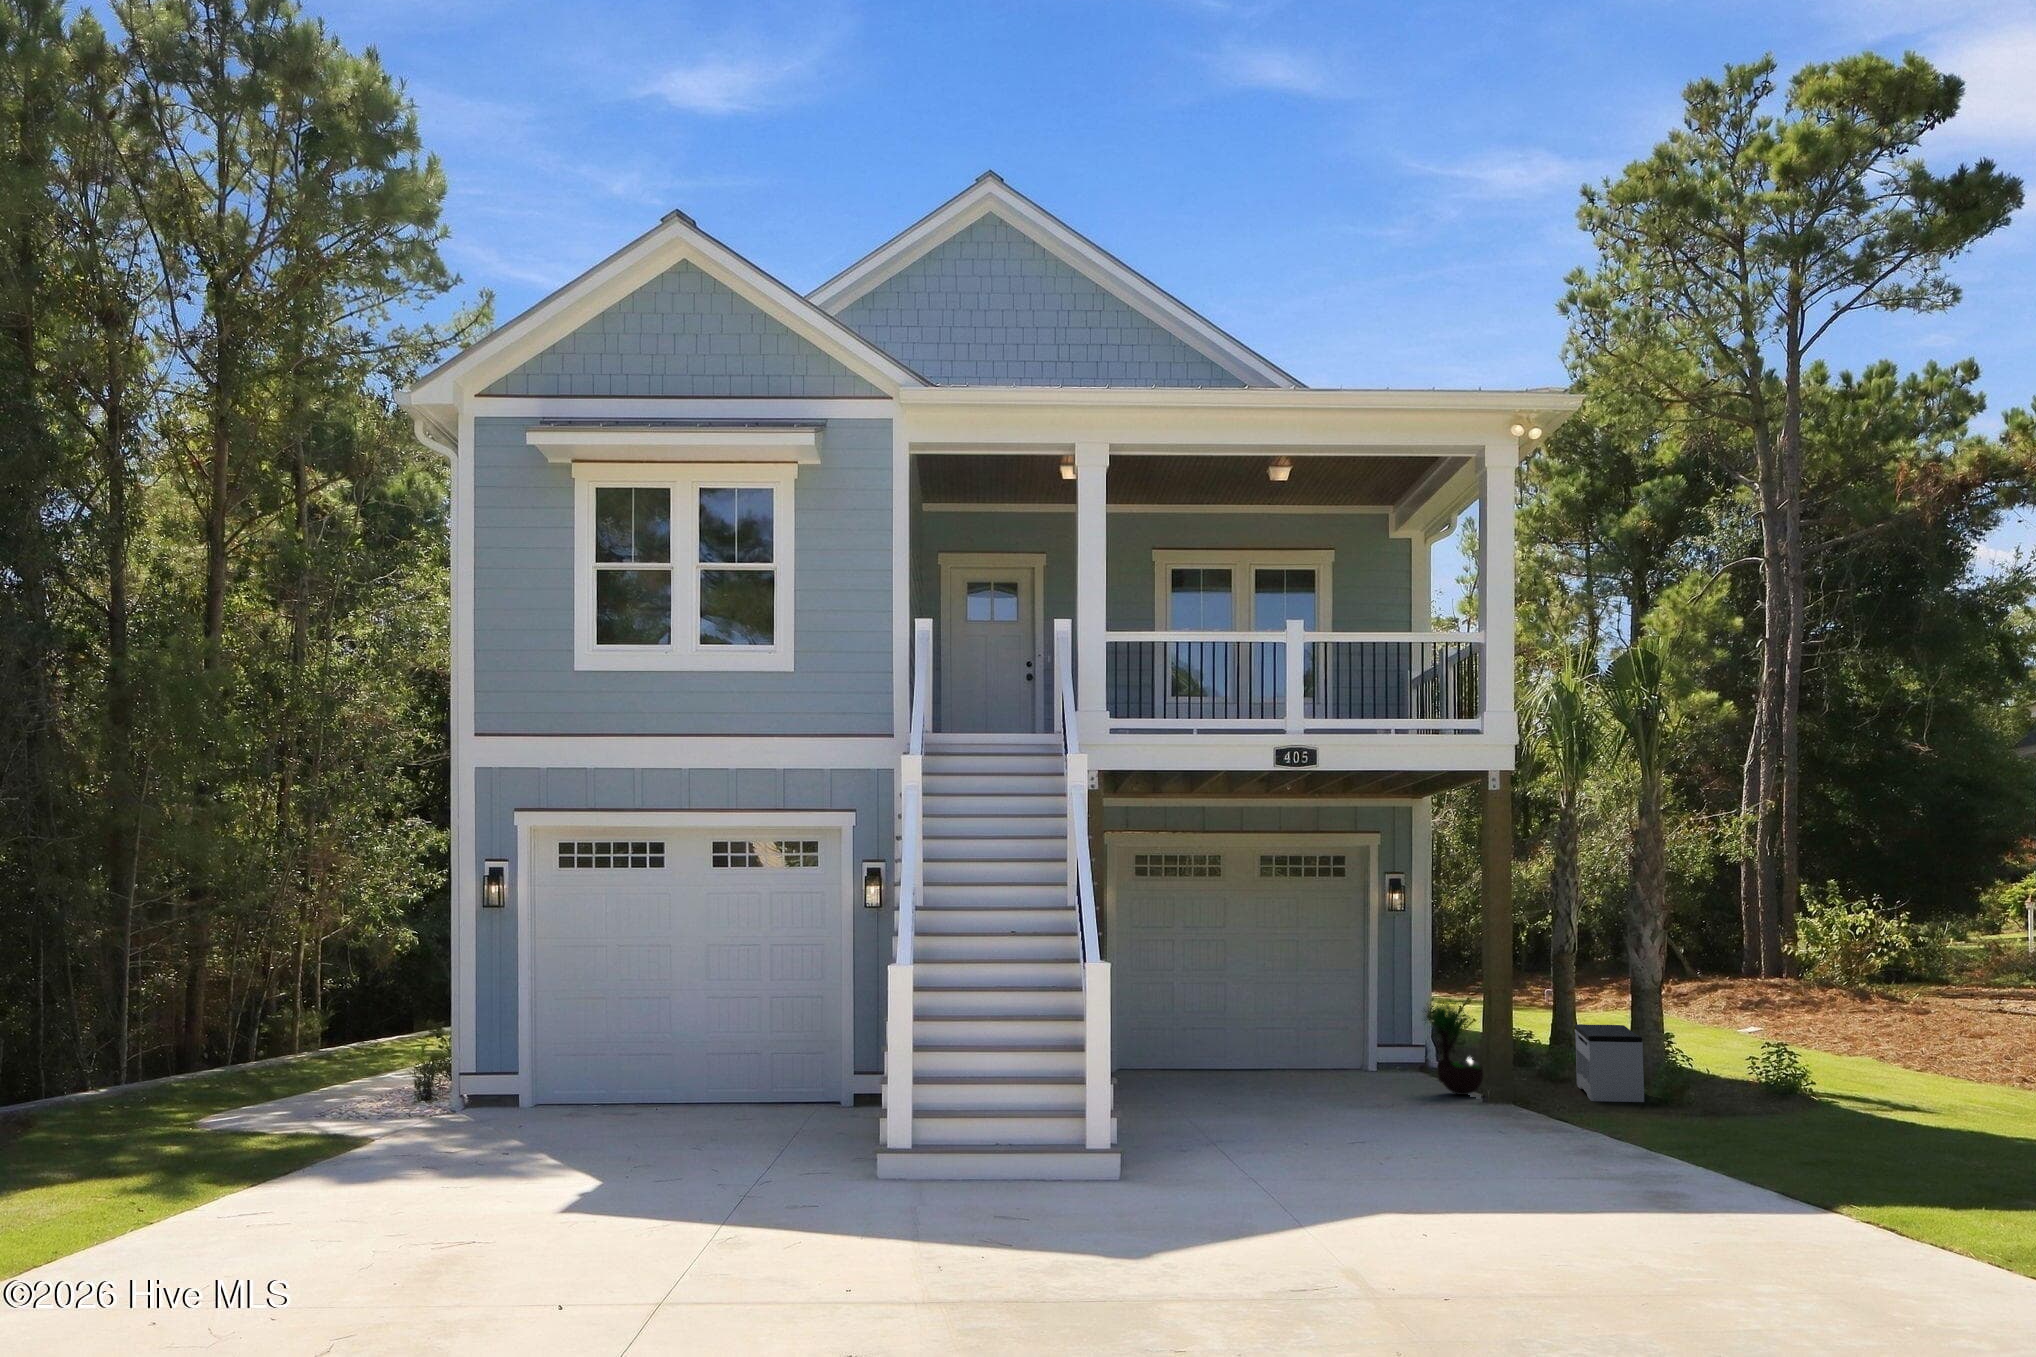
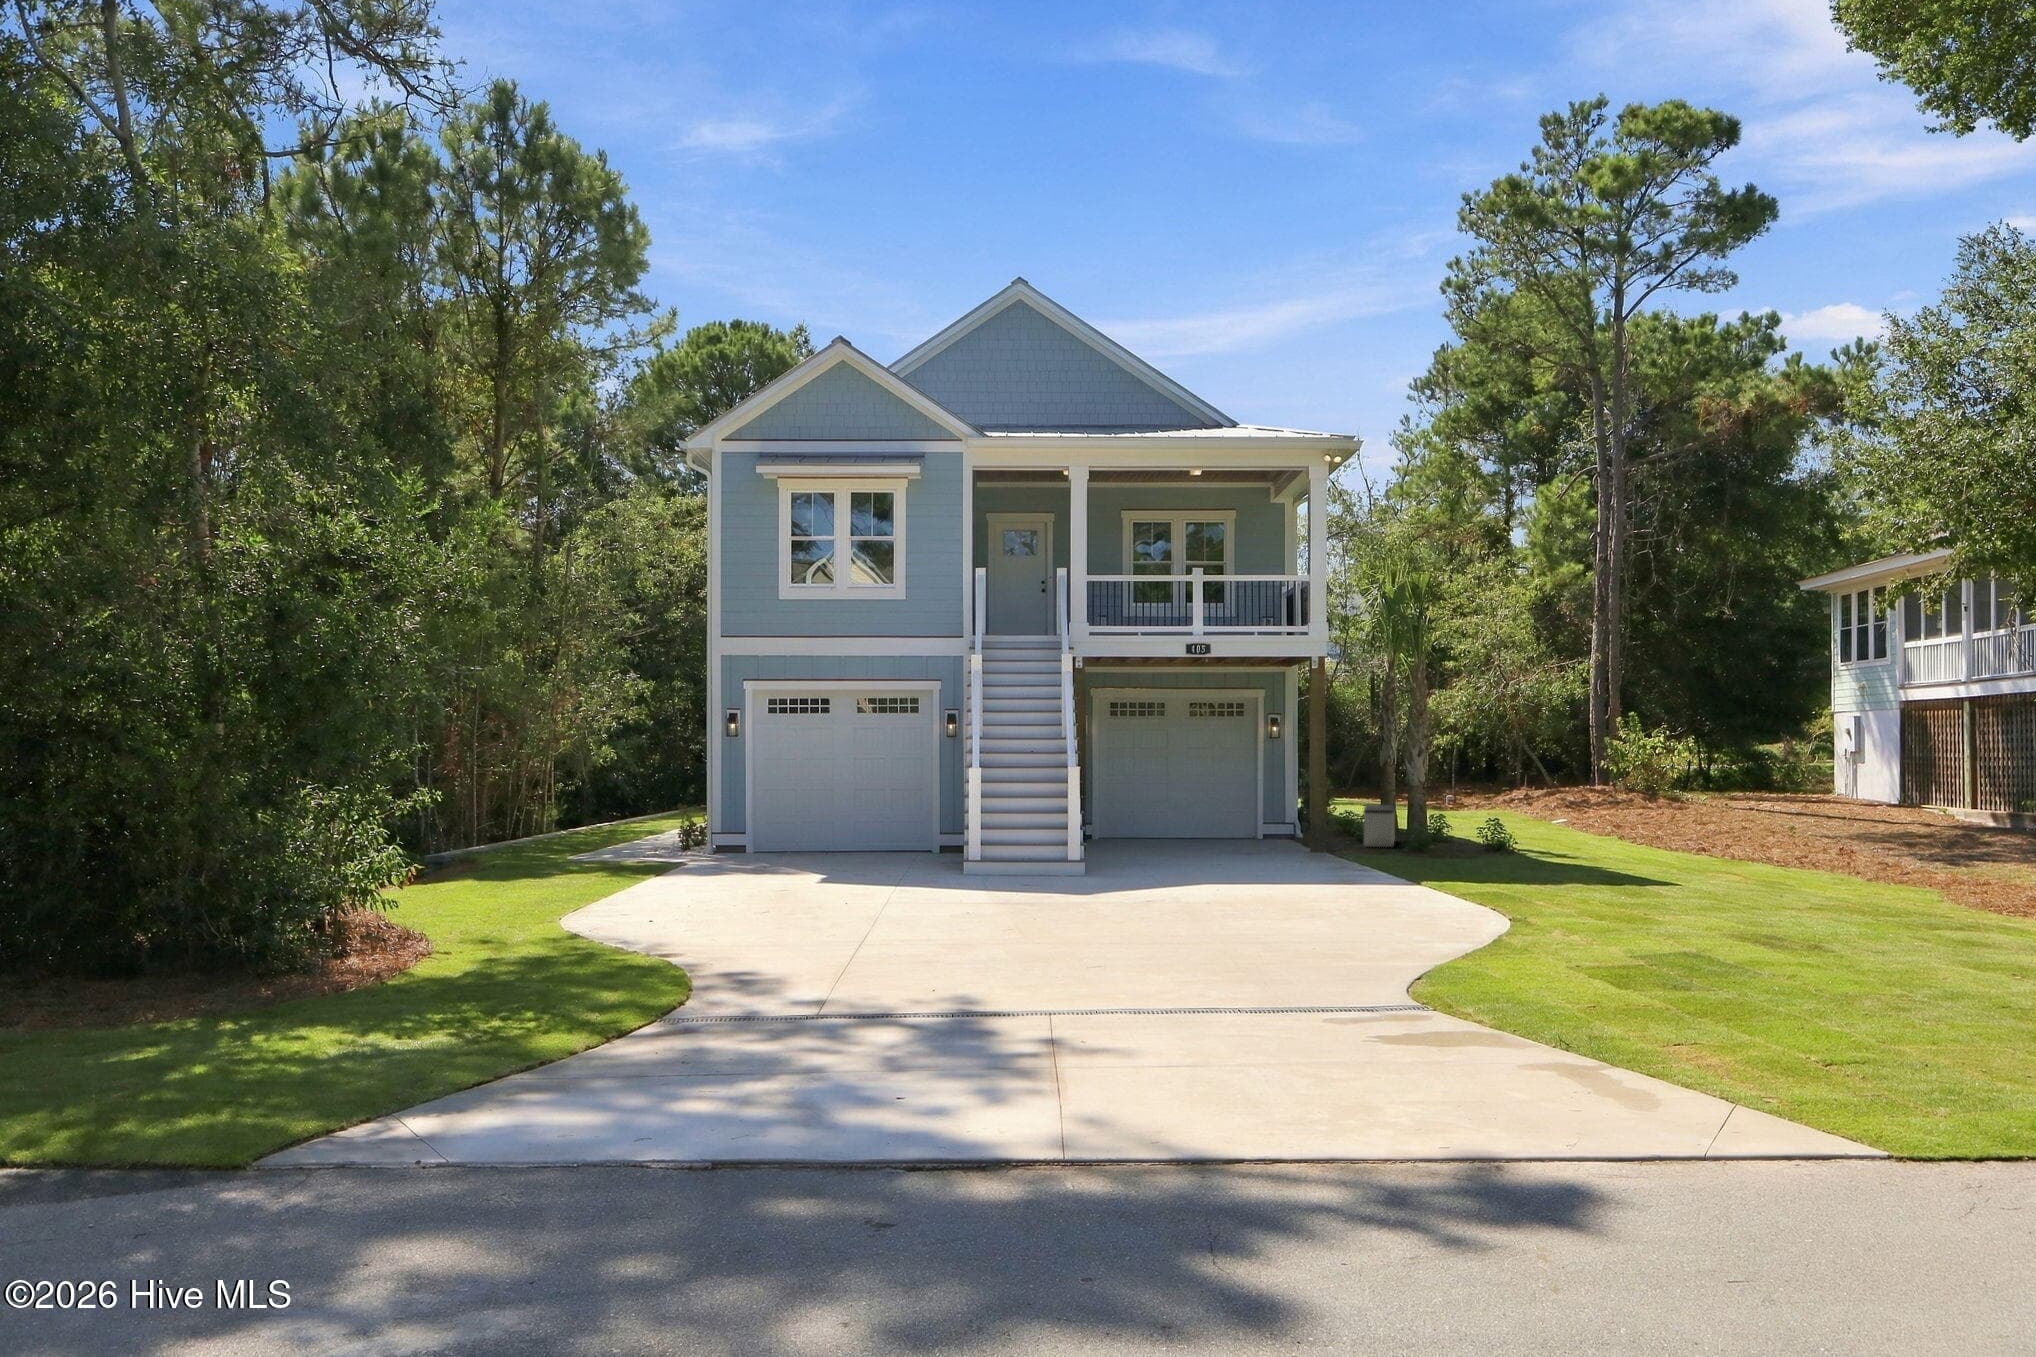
potted tree: present [1424,1000,1483,1095] -> none [1272,786,1306,844]

